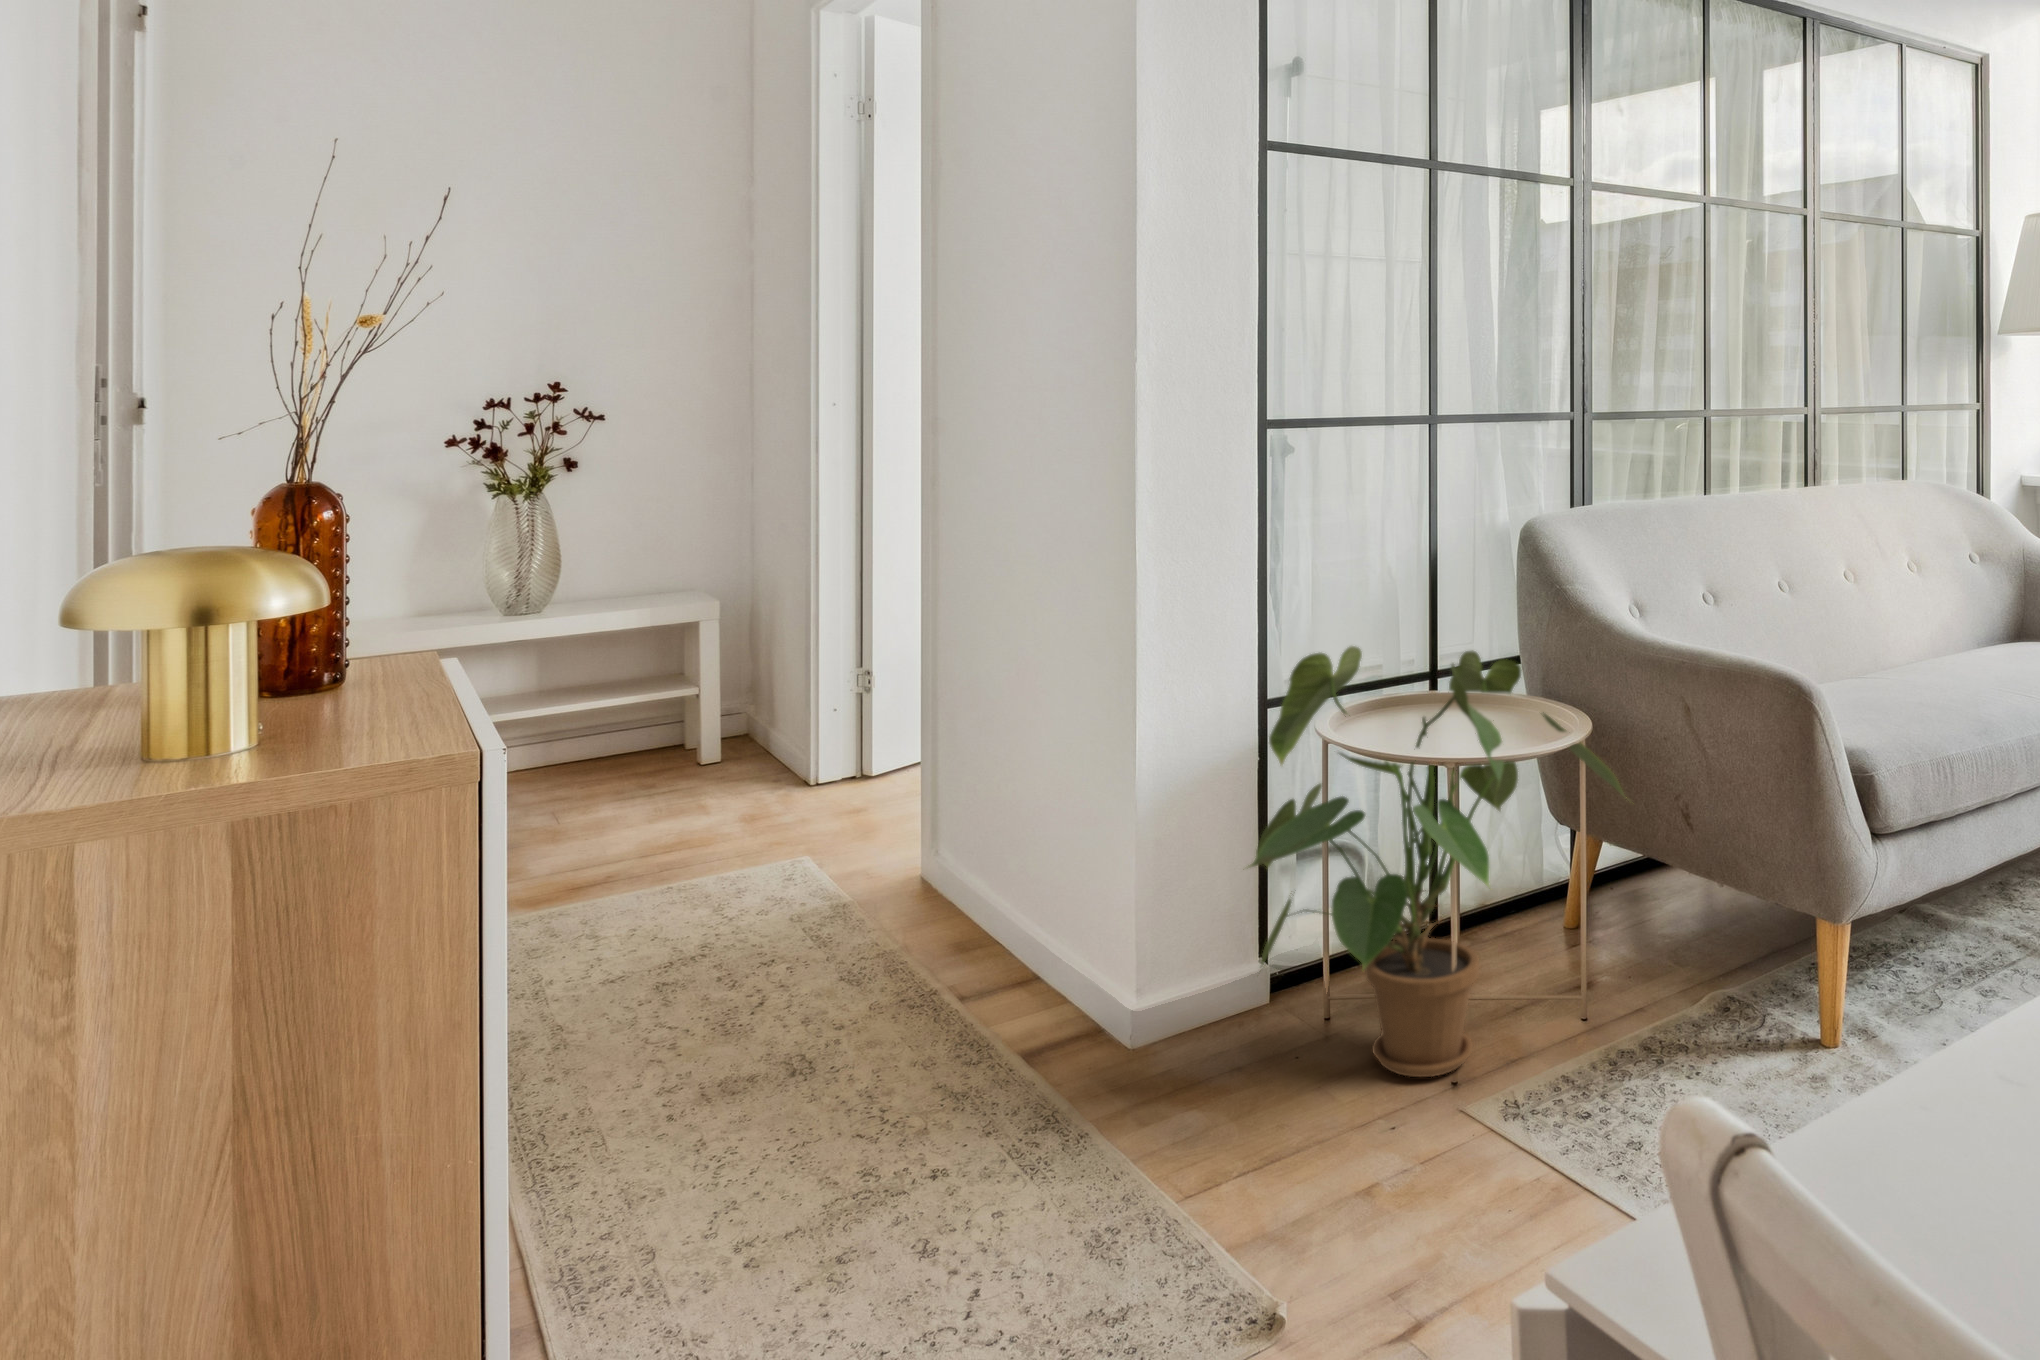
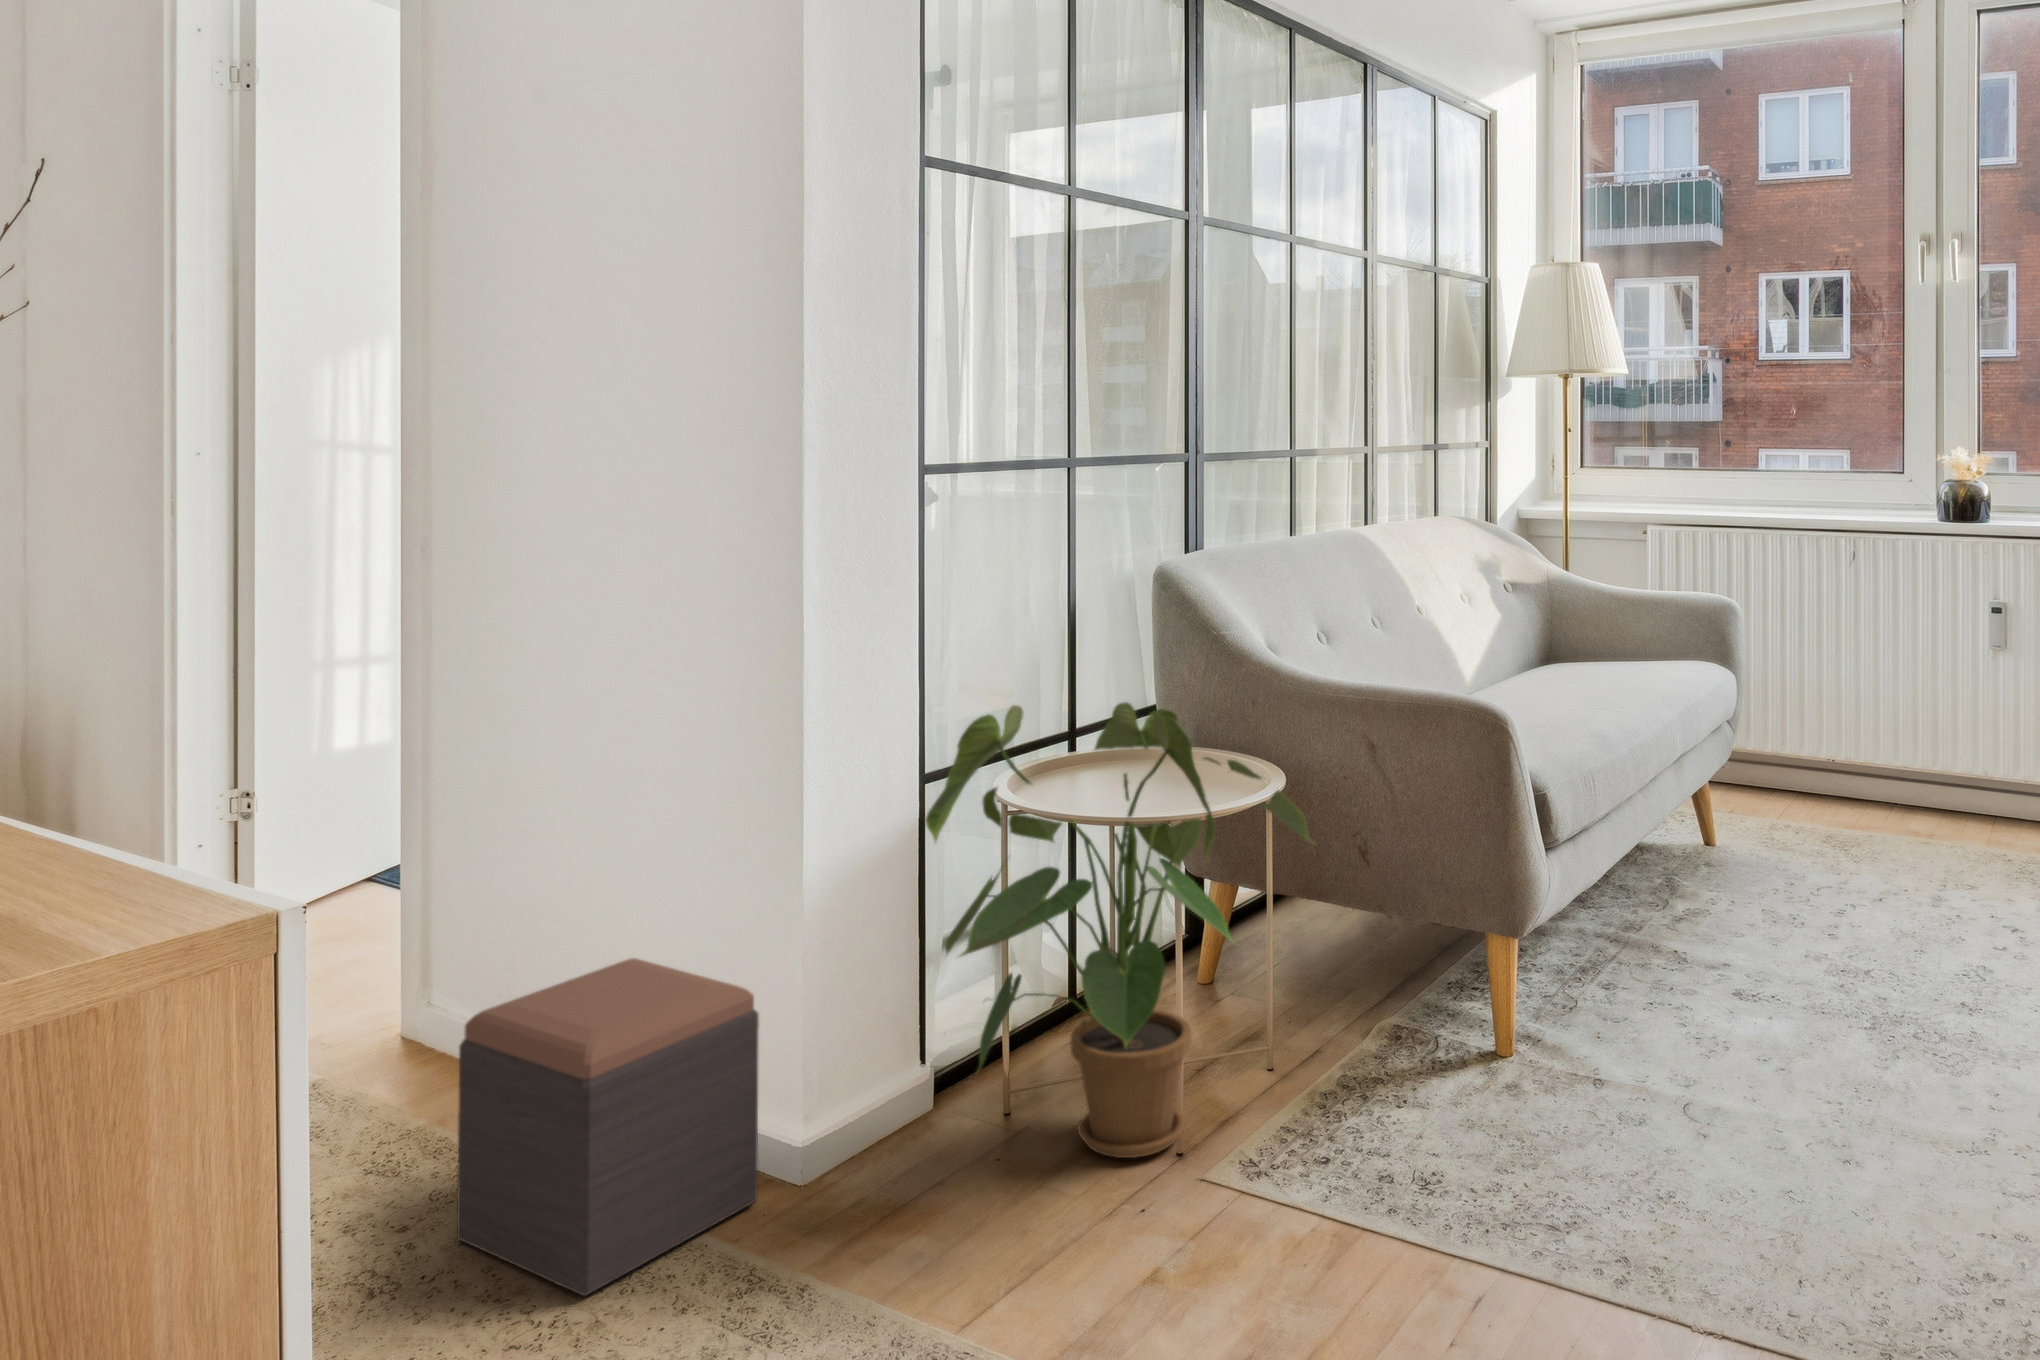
footstool: none [862,838,1089,1111] -> present [457,958,759,1296]

